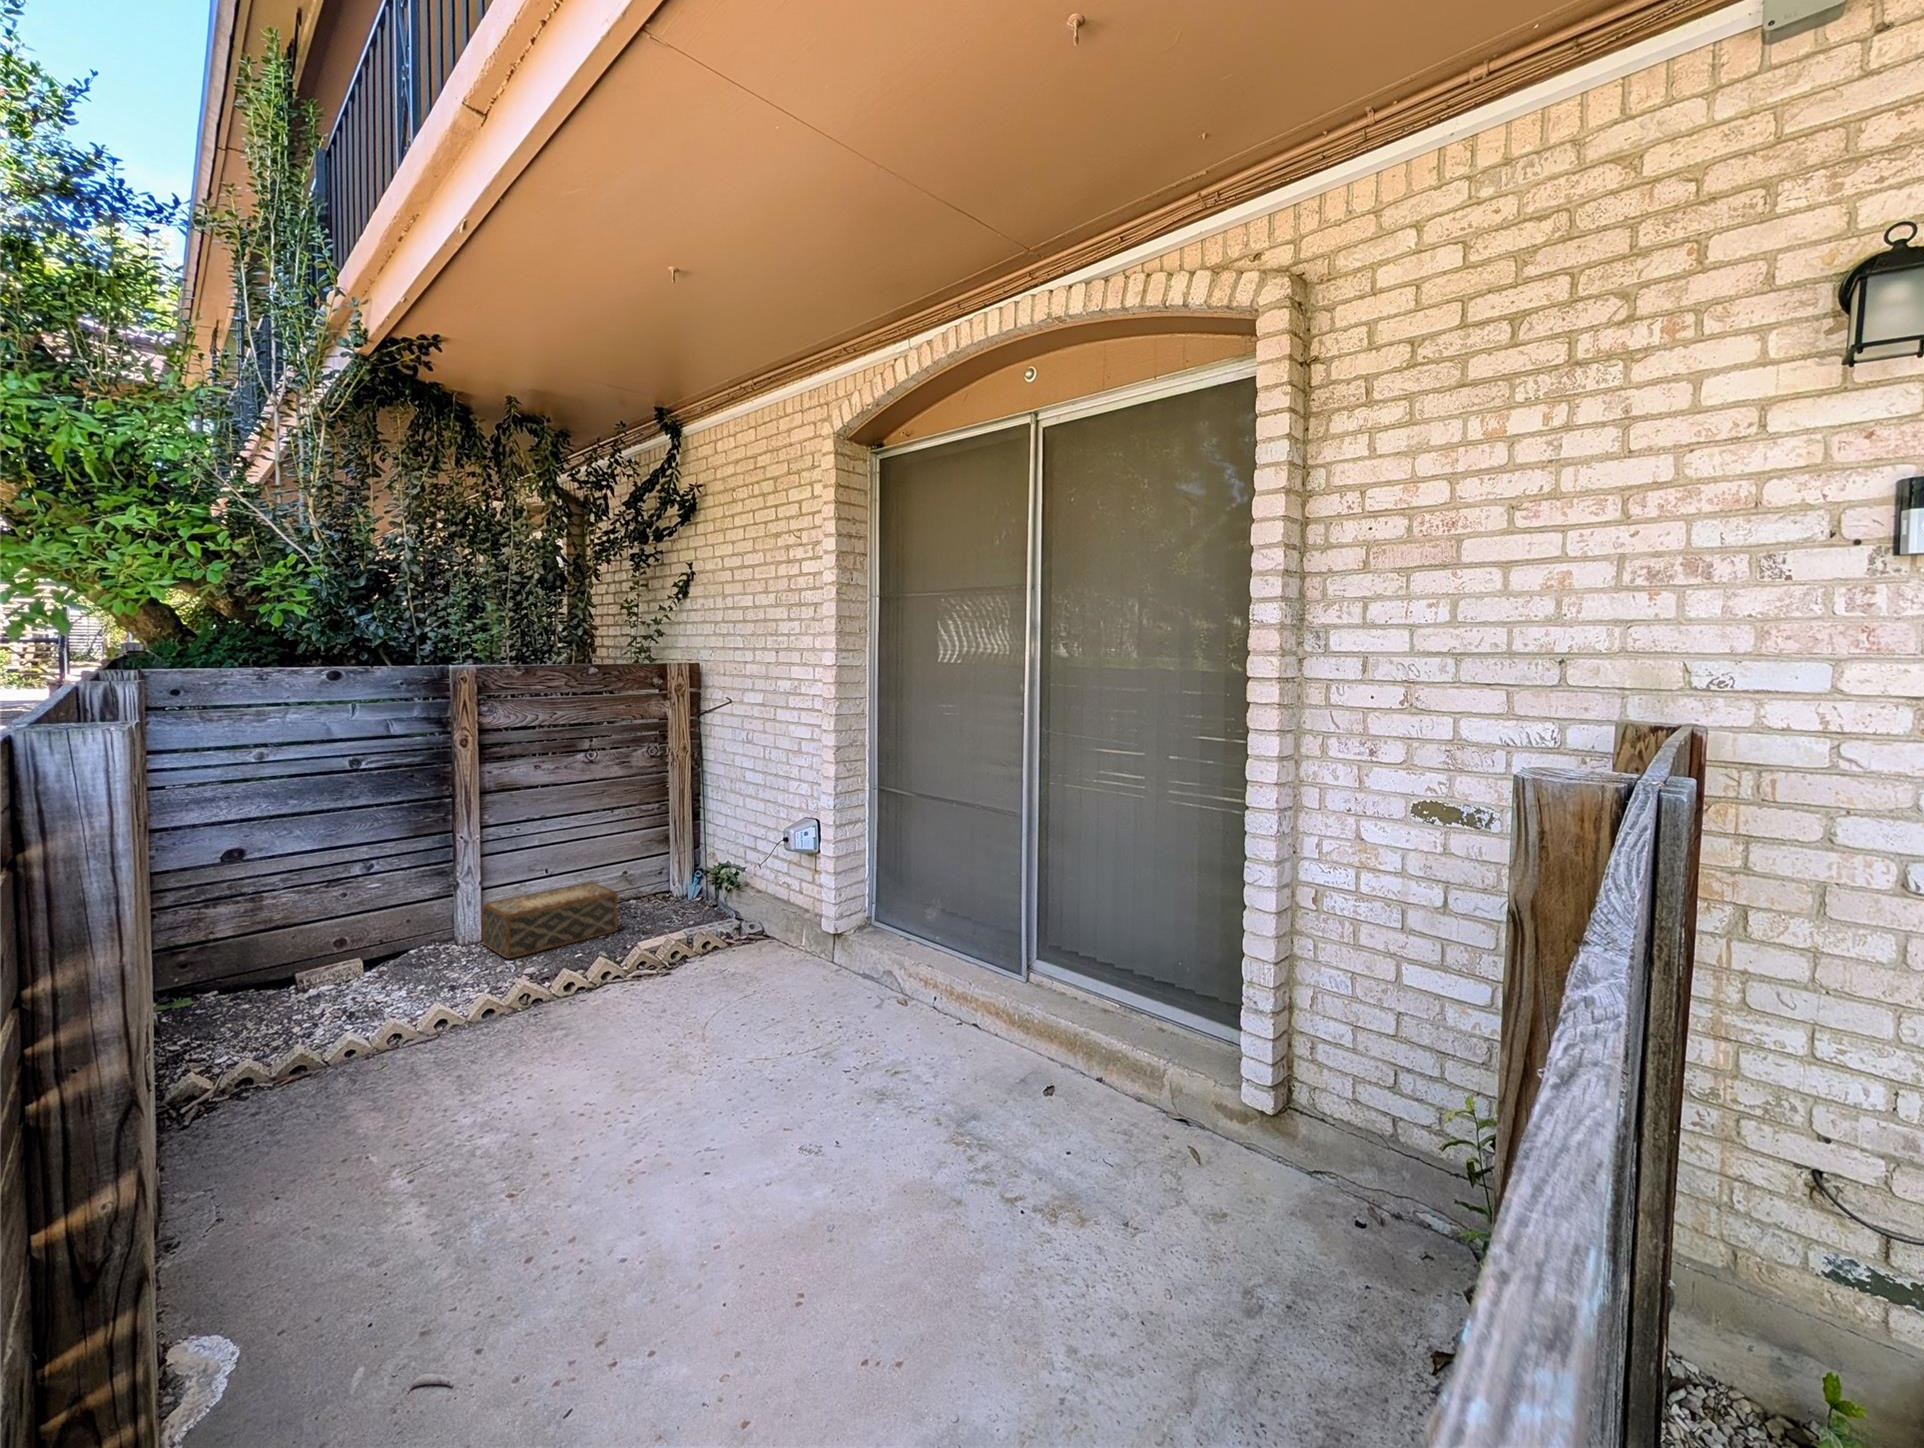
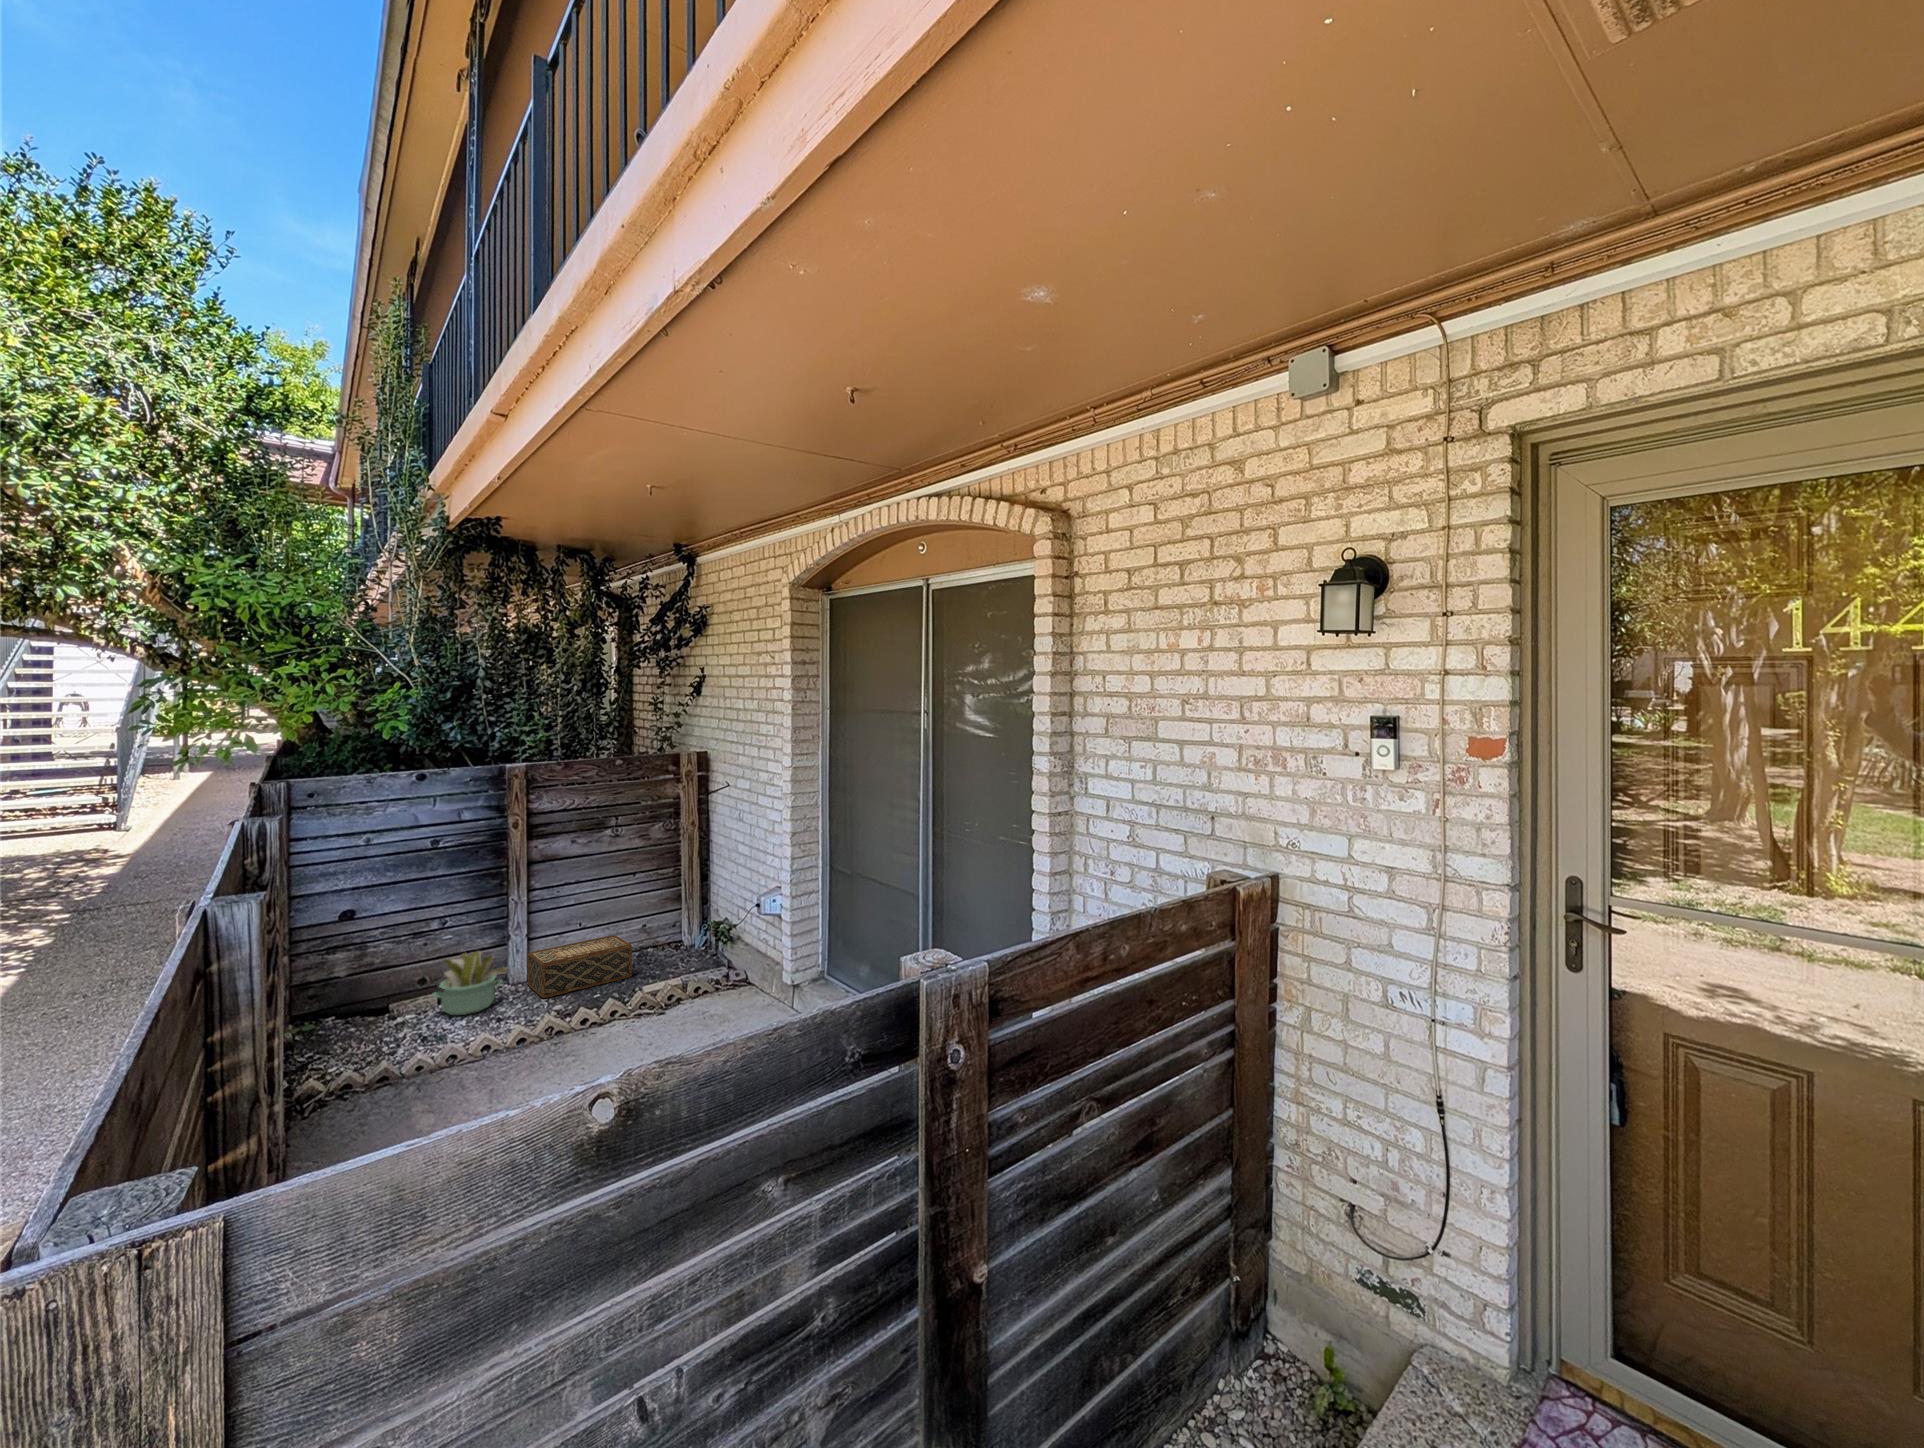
decorative plant: none [357,900,460,983] -> present [433,952,508,1015]

